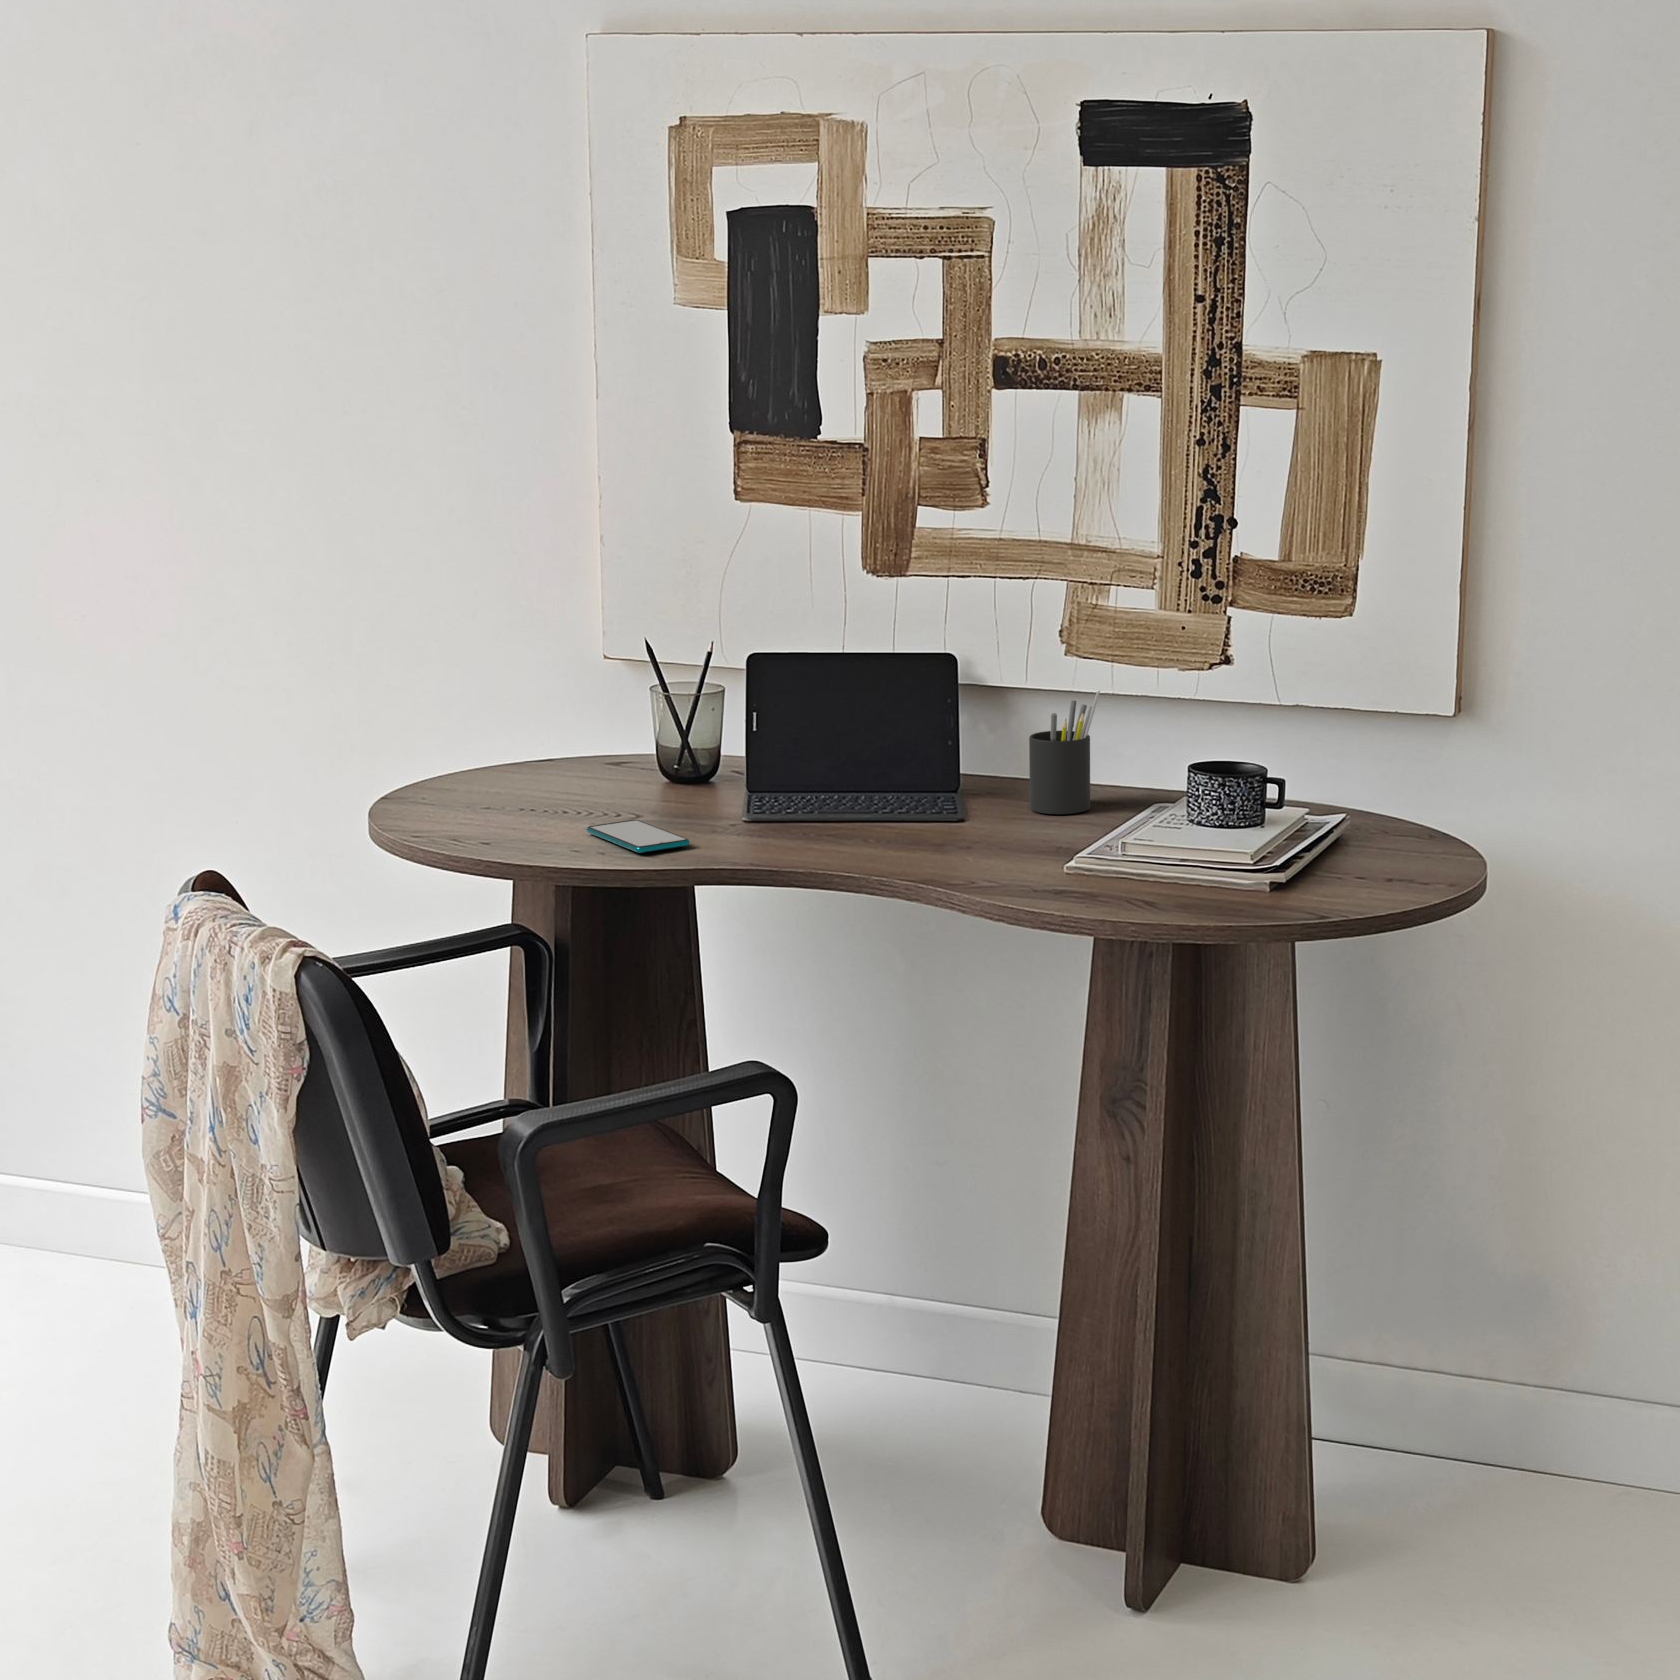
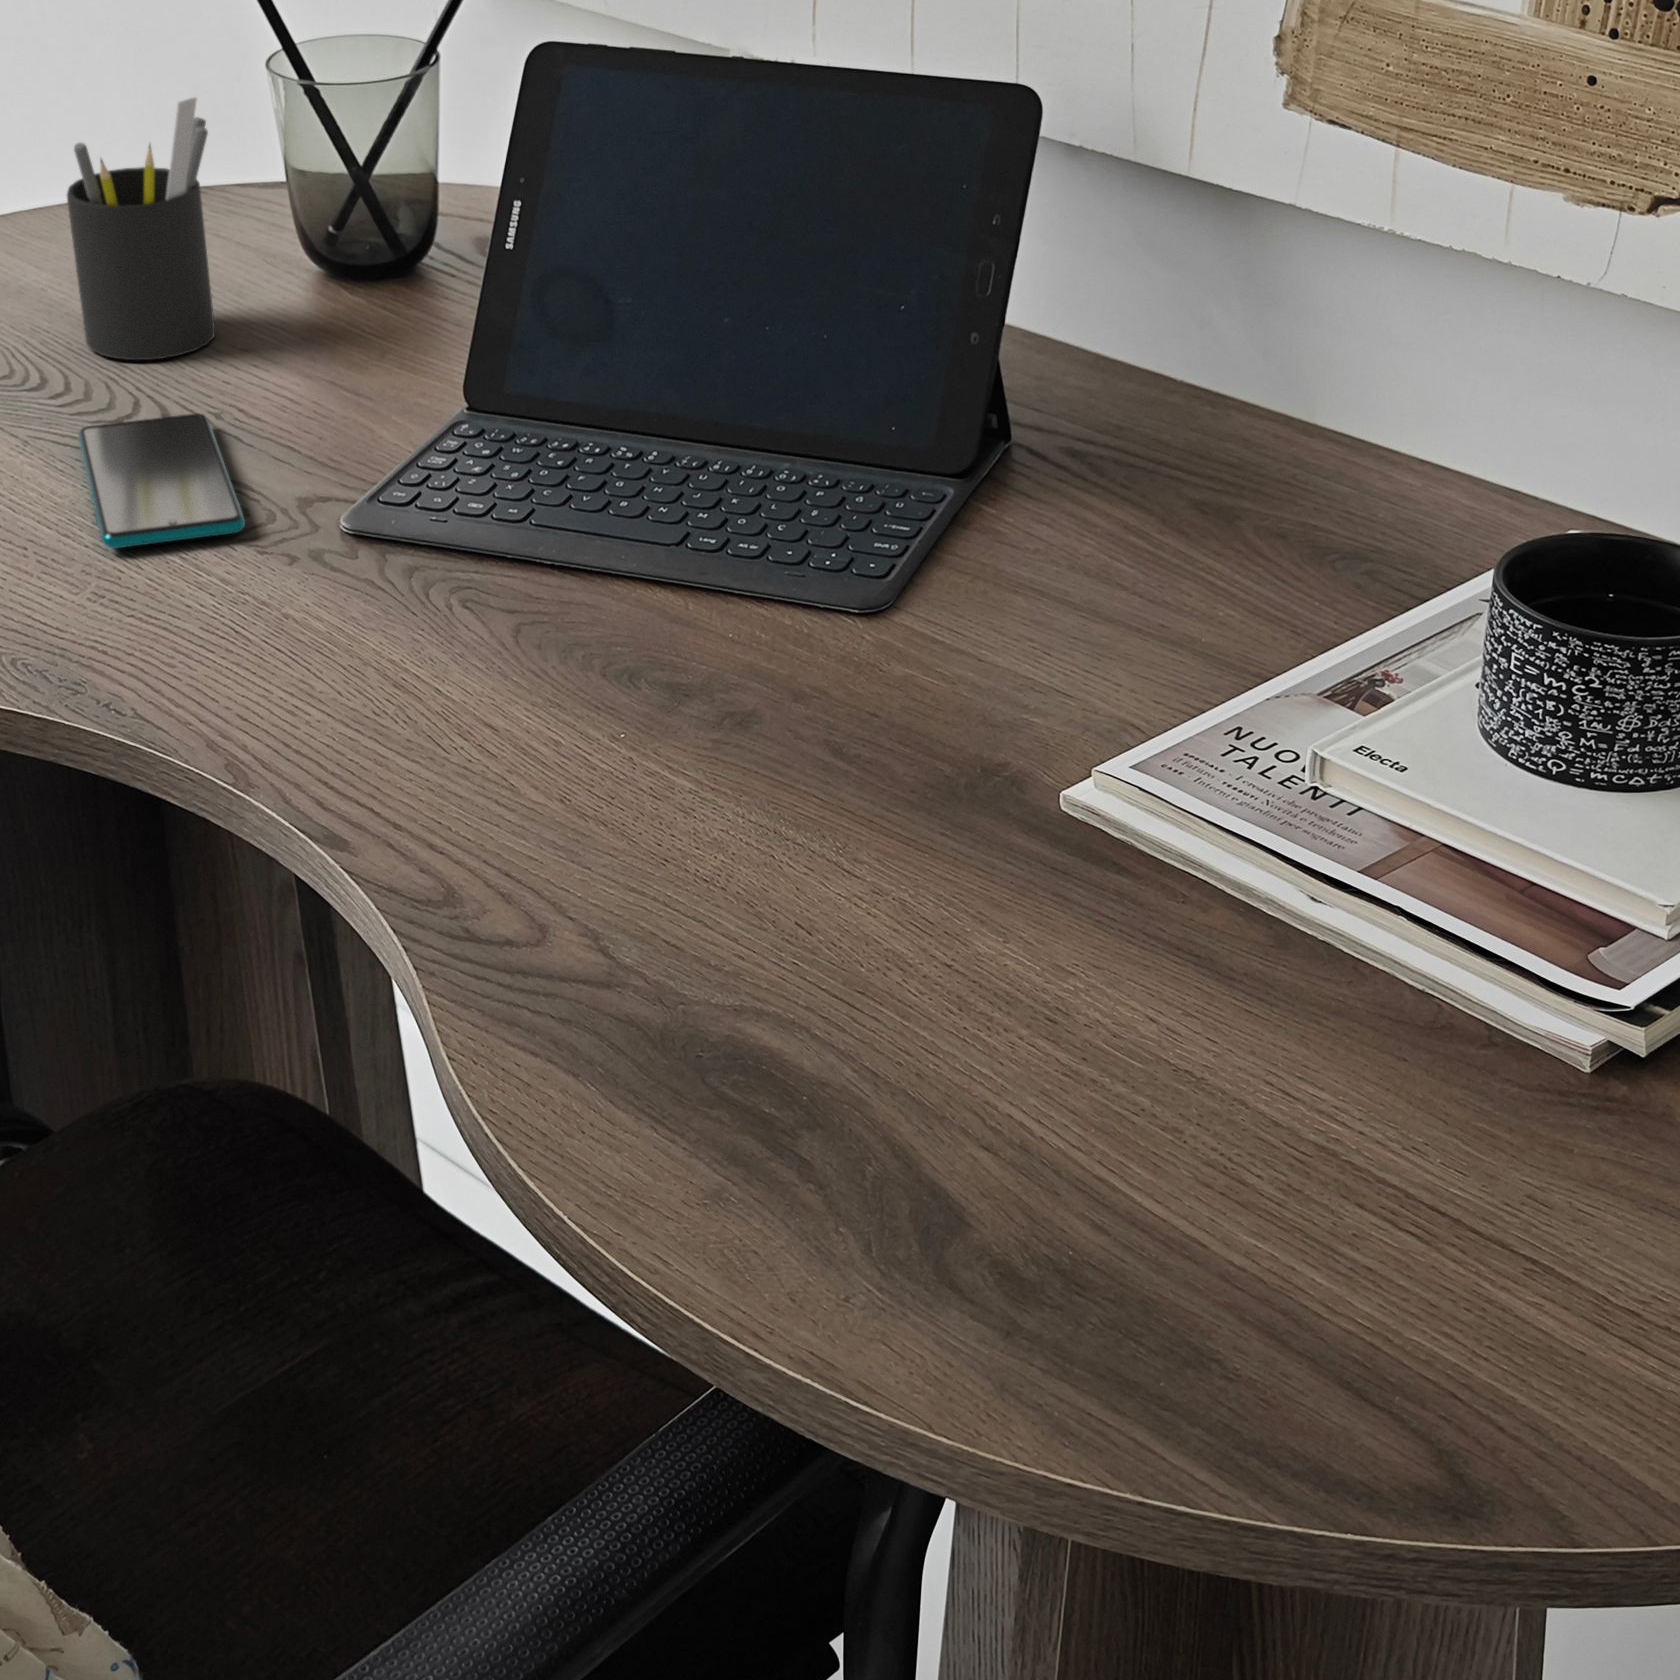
pen holder: present [1029,691,1100,814] -> present [67,97,215,360]

